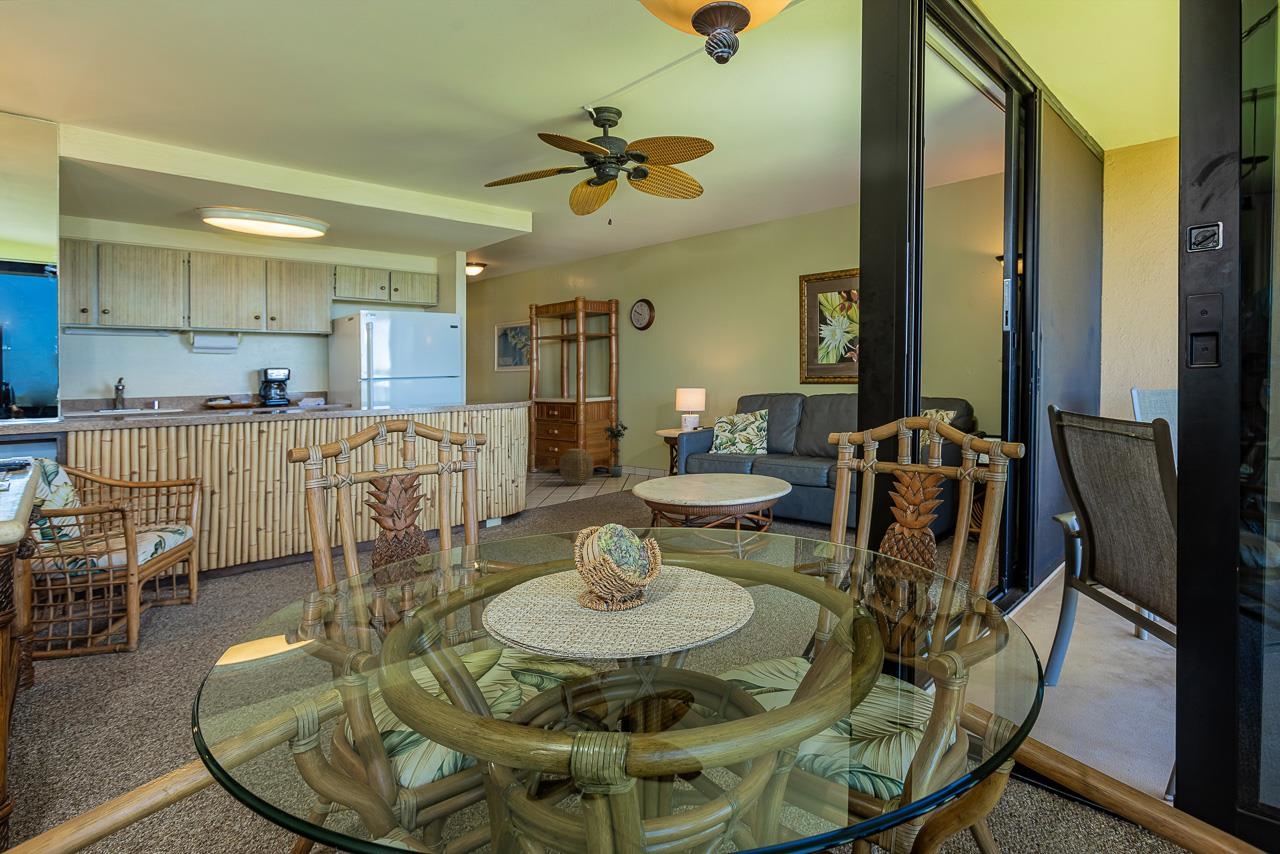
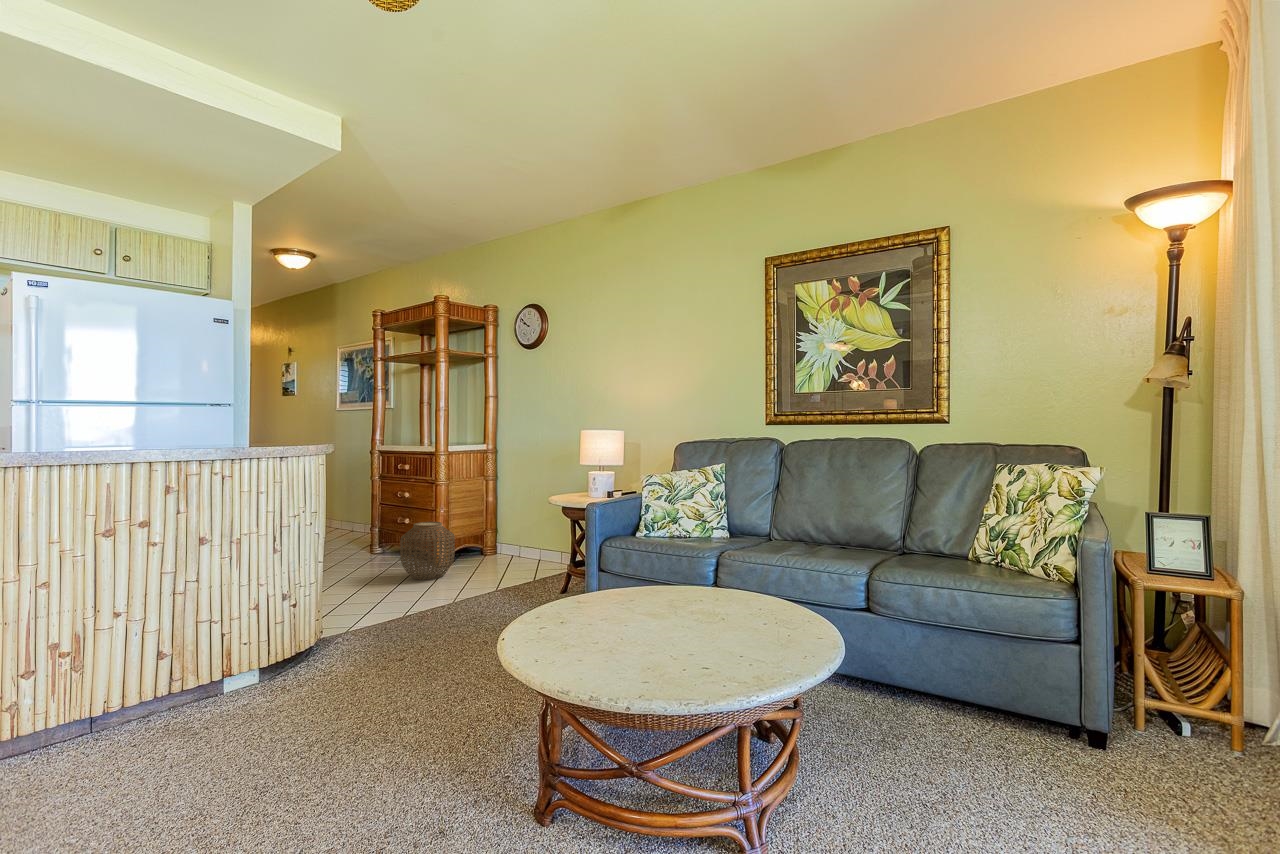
potted plant: present [604,421,628,477] -> none [473,478,514,560]

